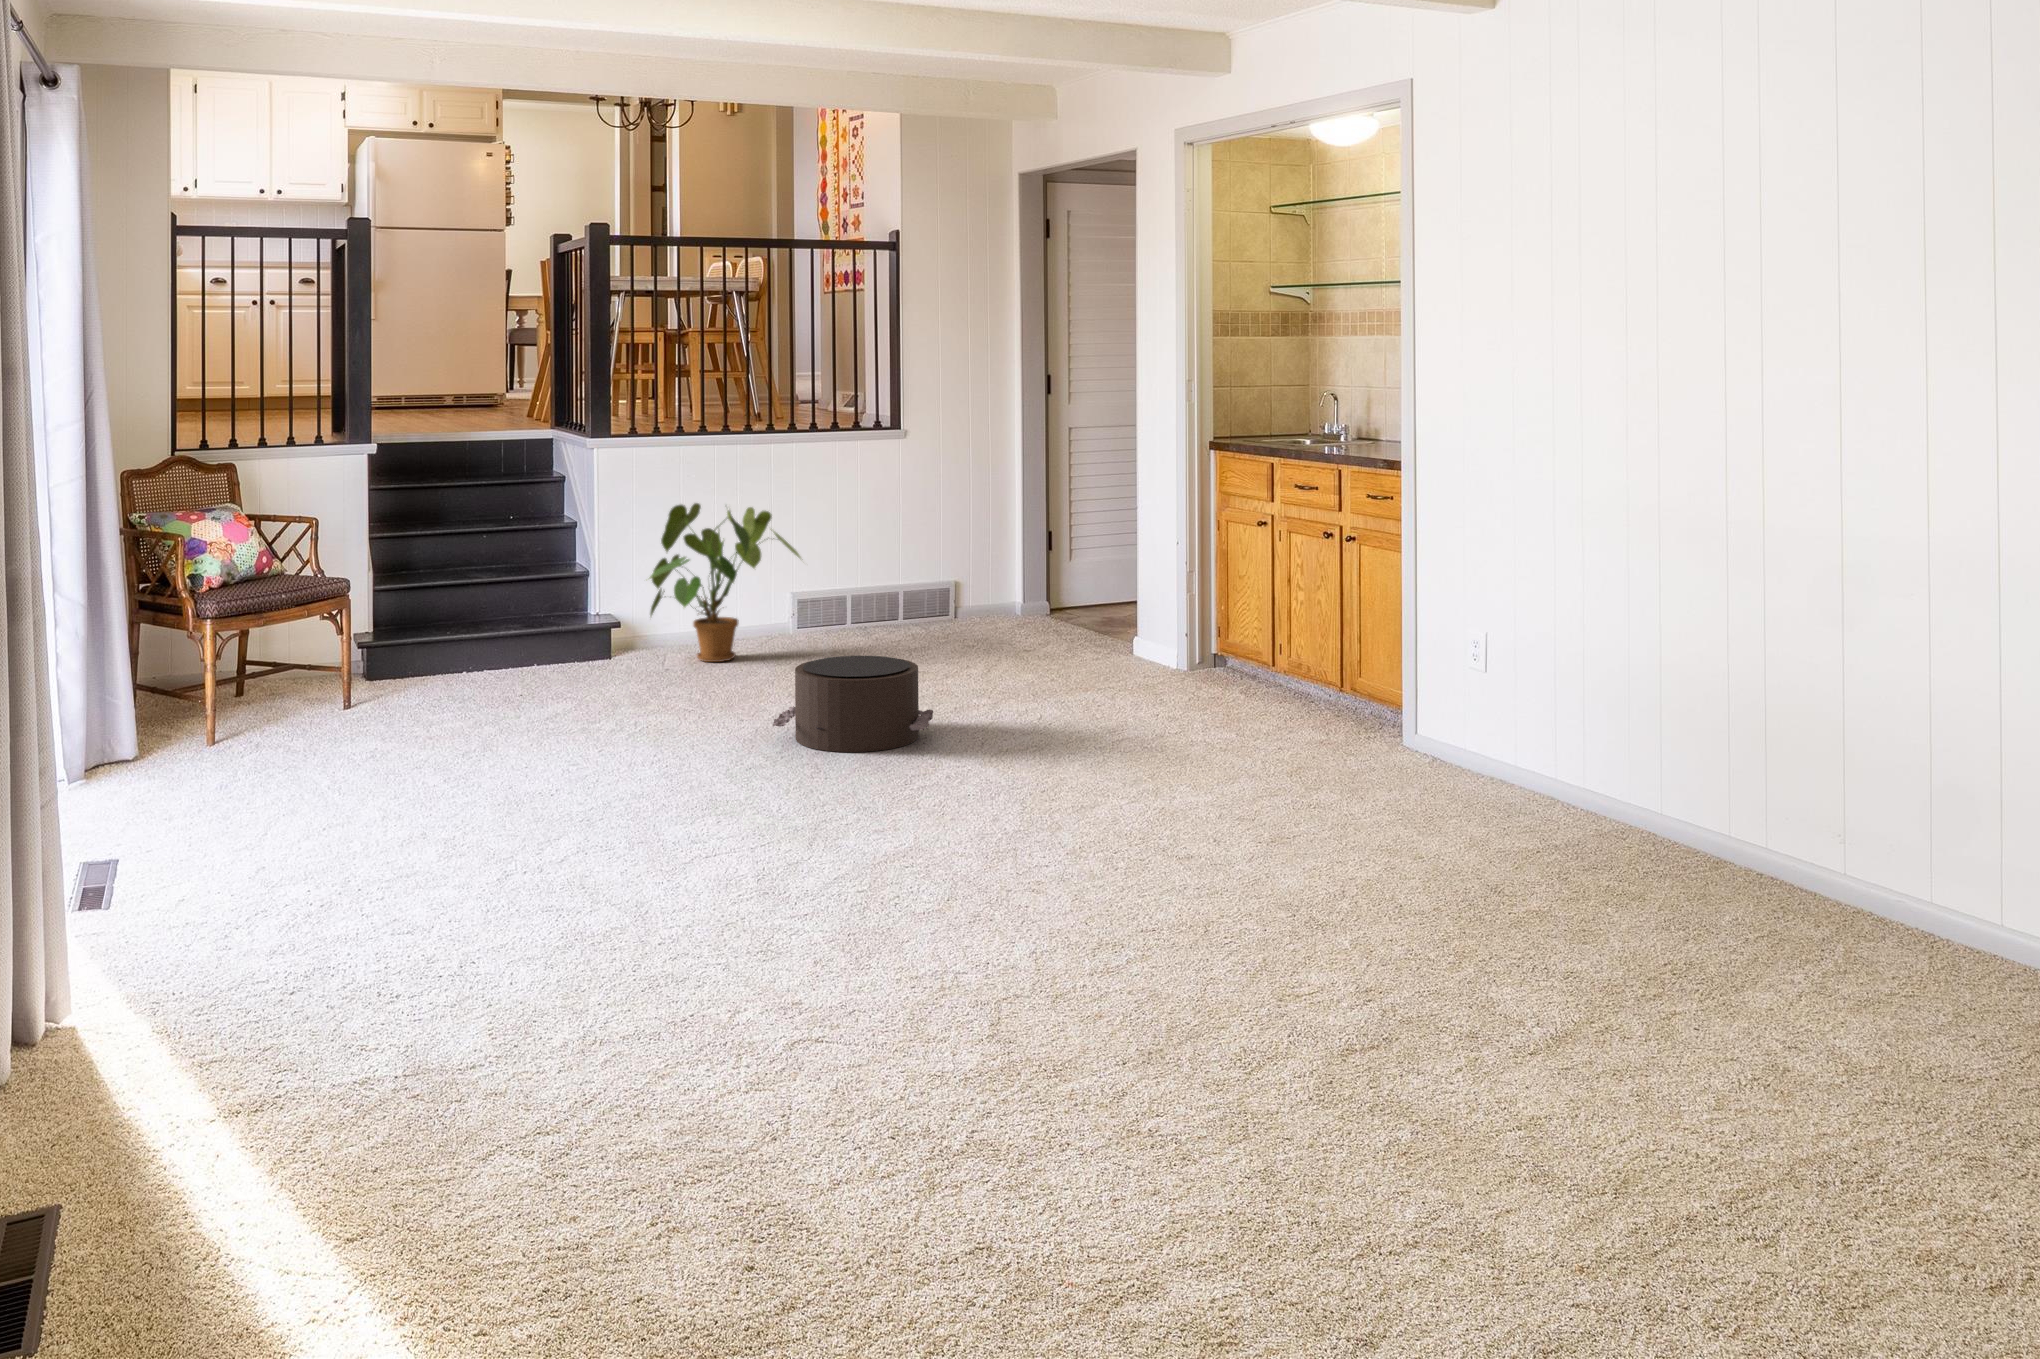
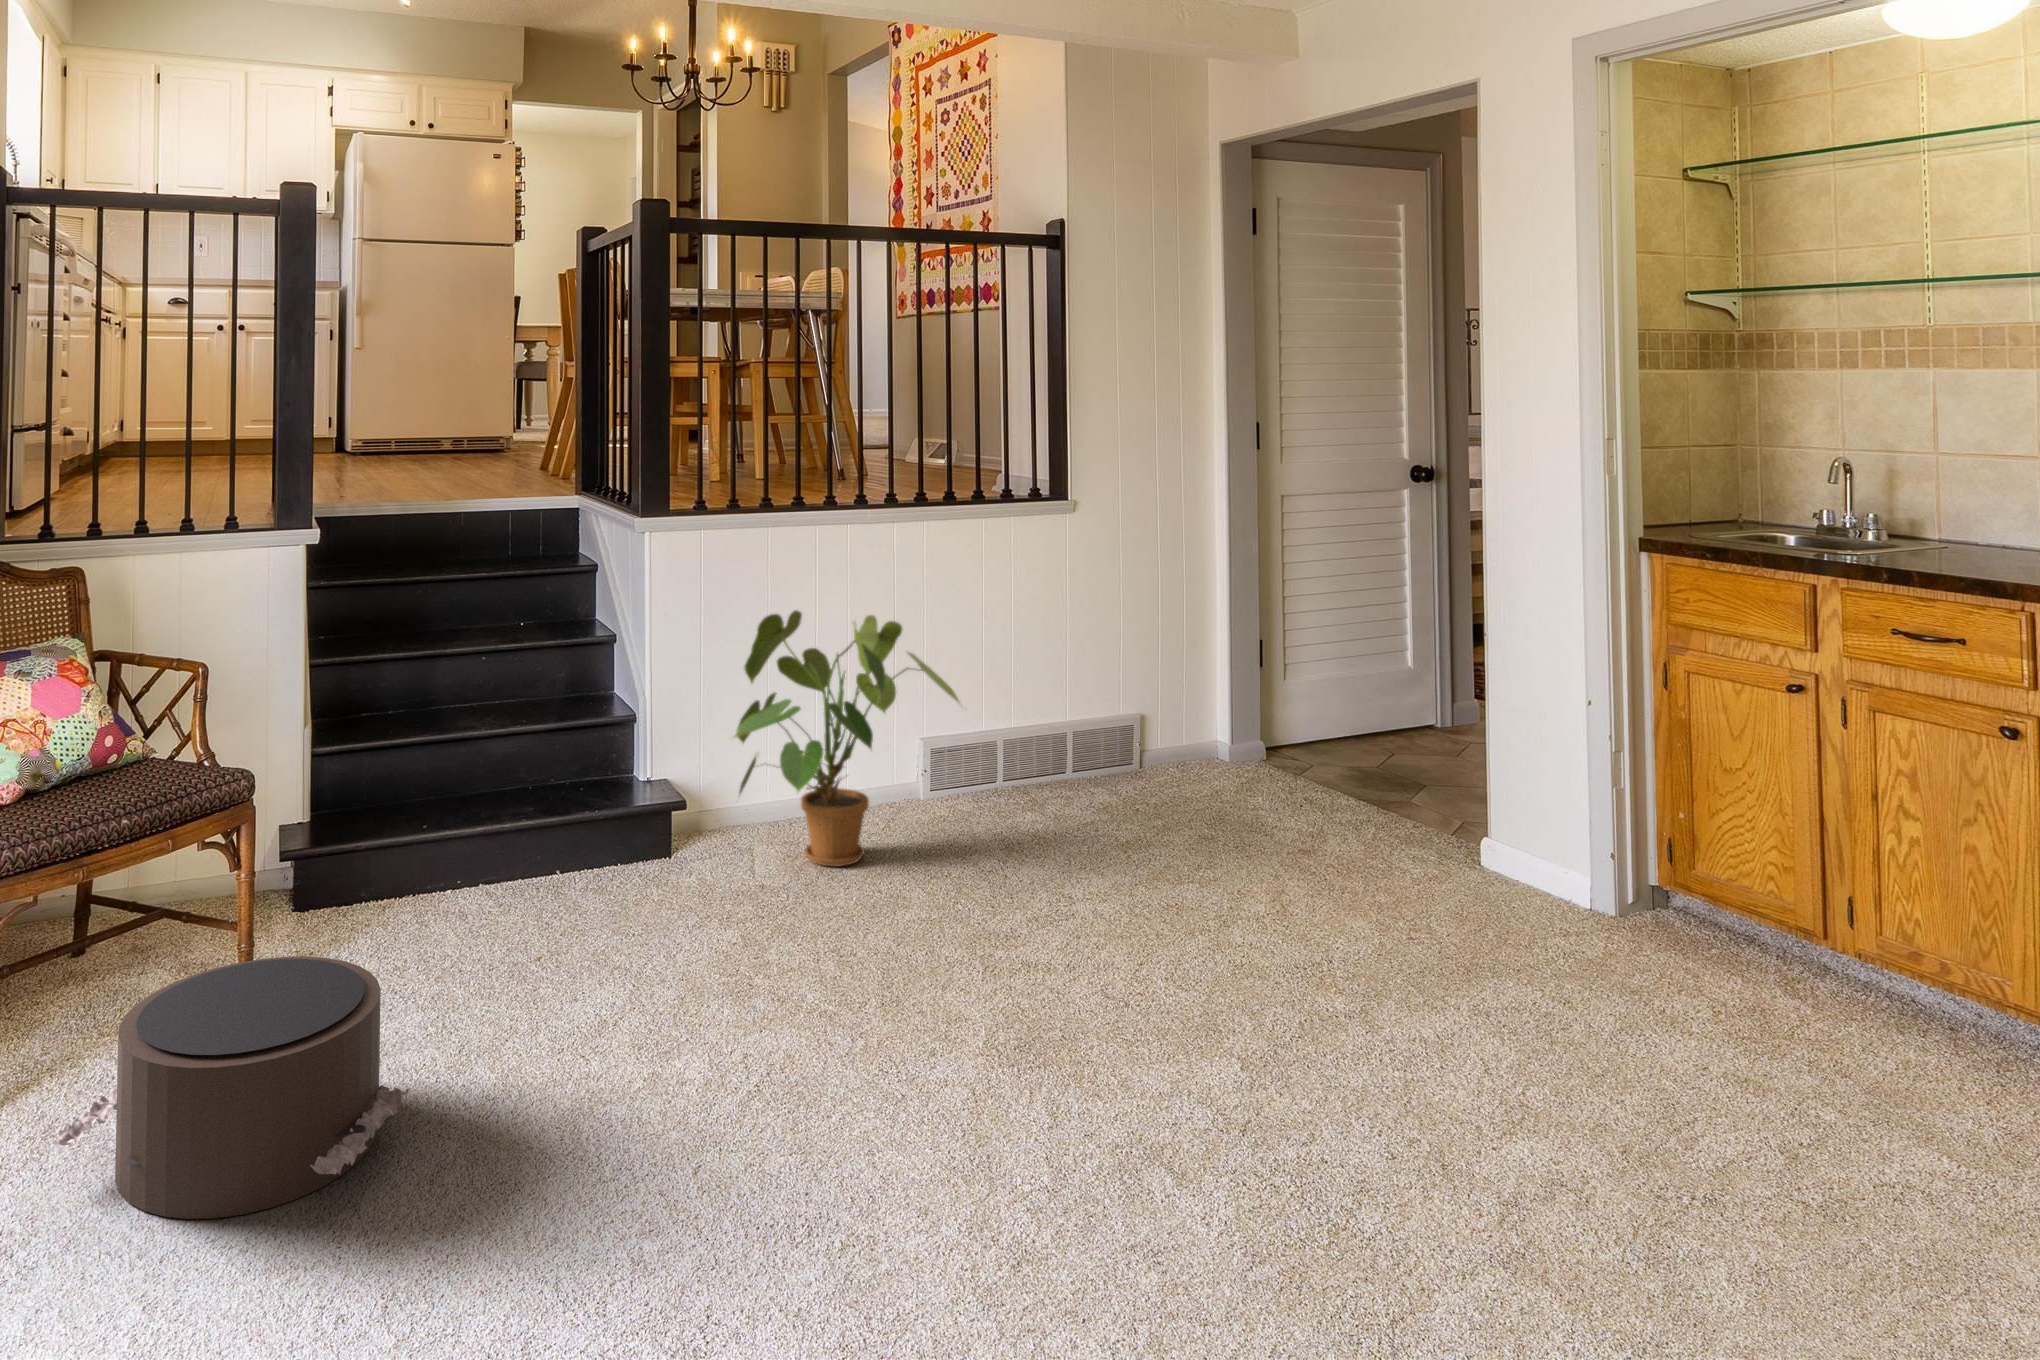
pouf: present [773,656,933,752] -> present [52,956,409,1219]

